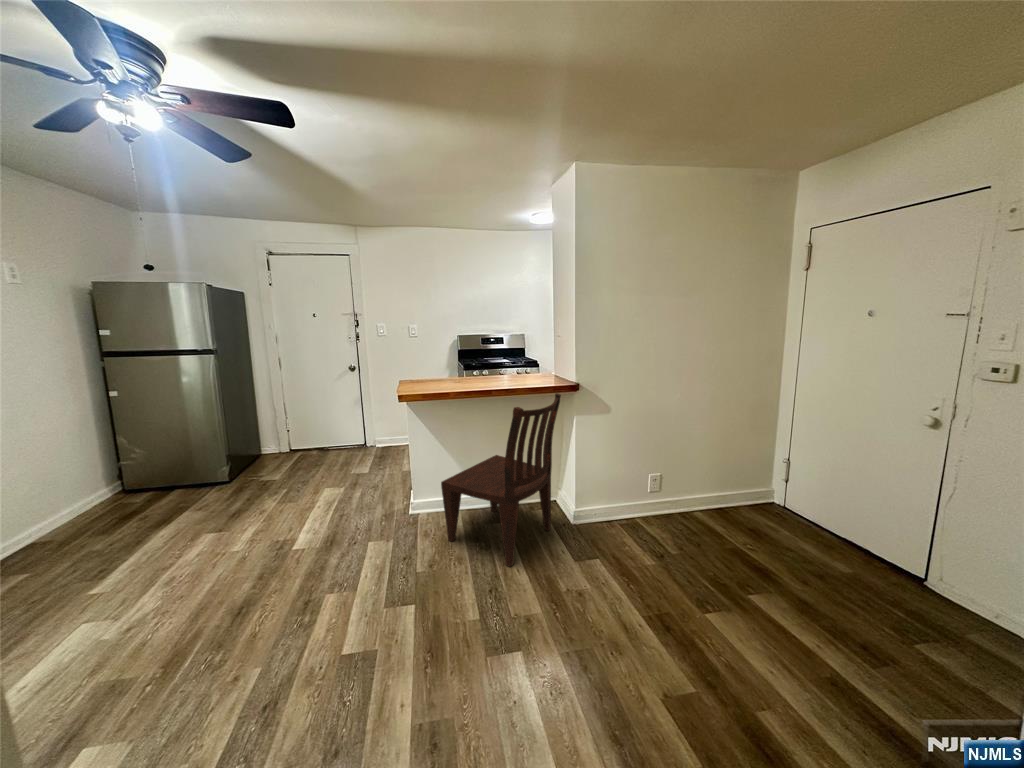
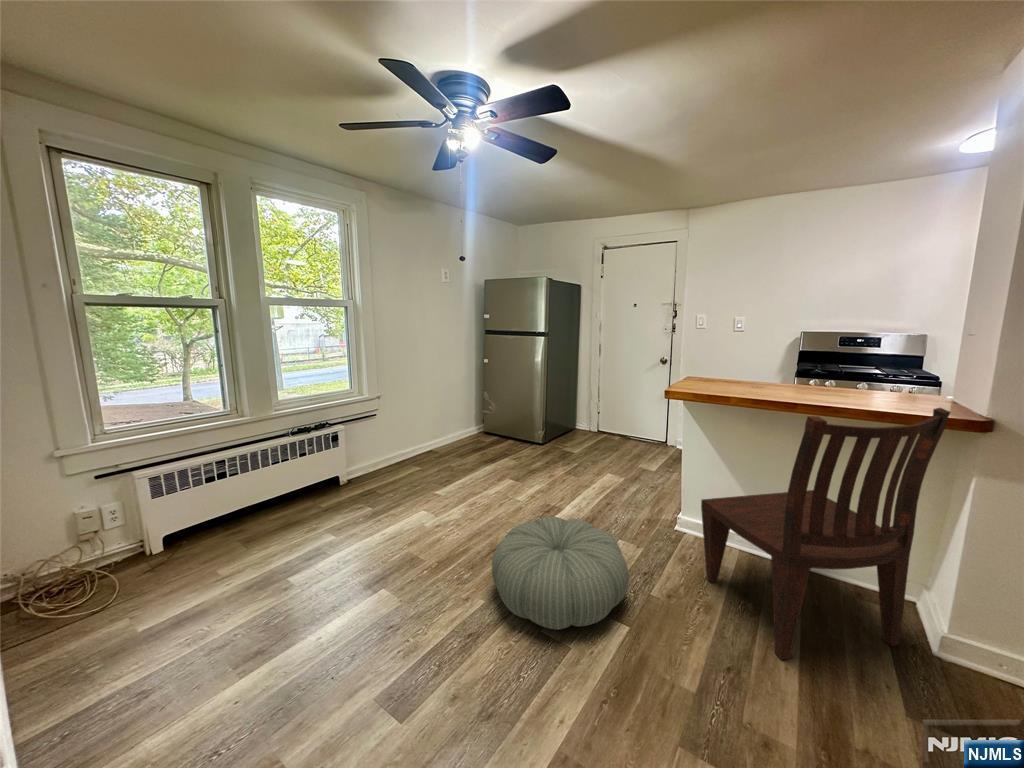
pouf: none [260,536,405,656] -> present [492,517,629,630]

